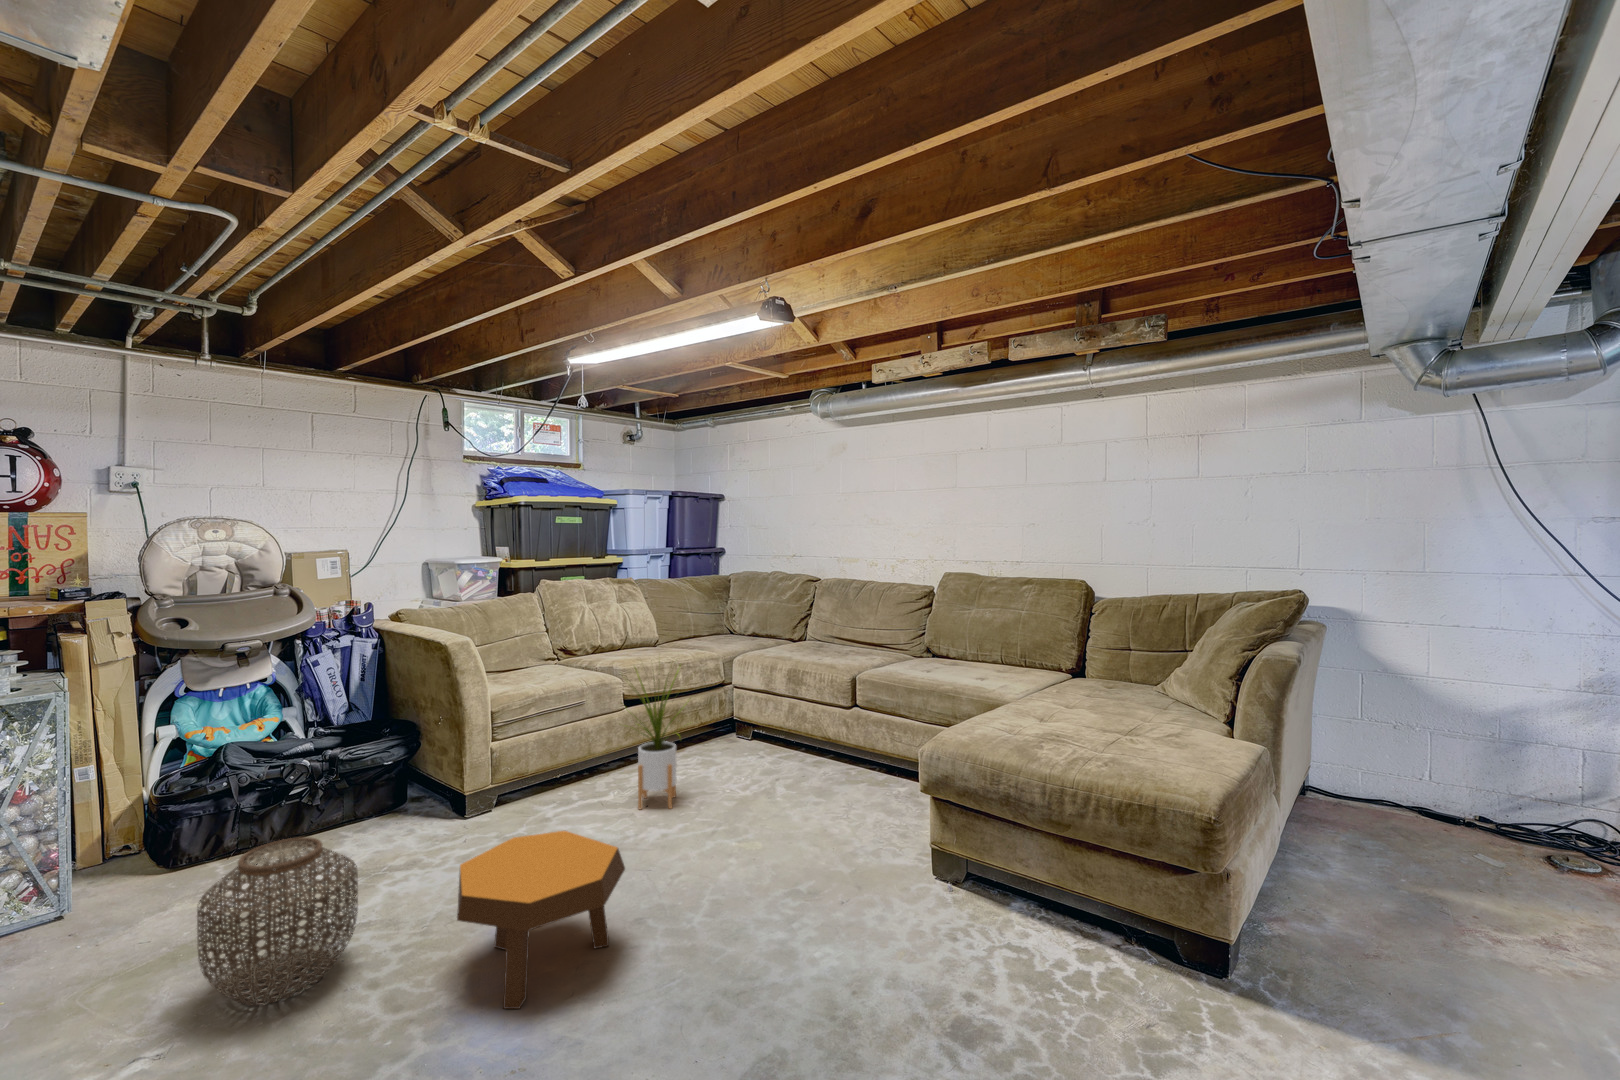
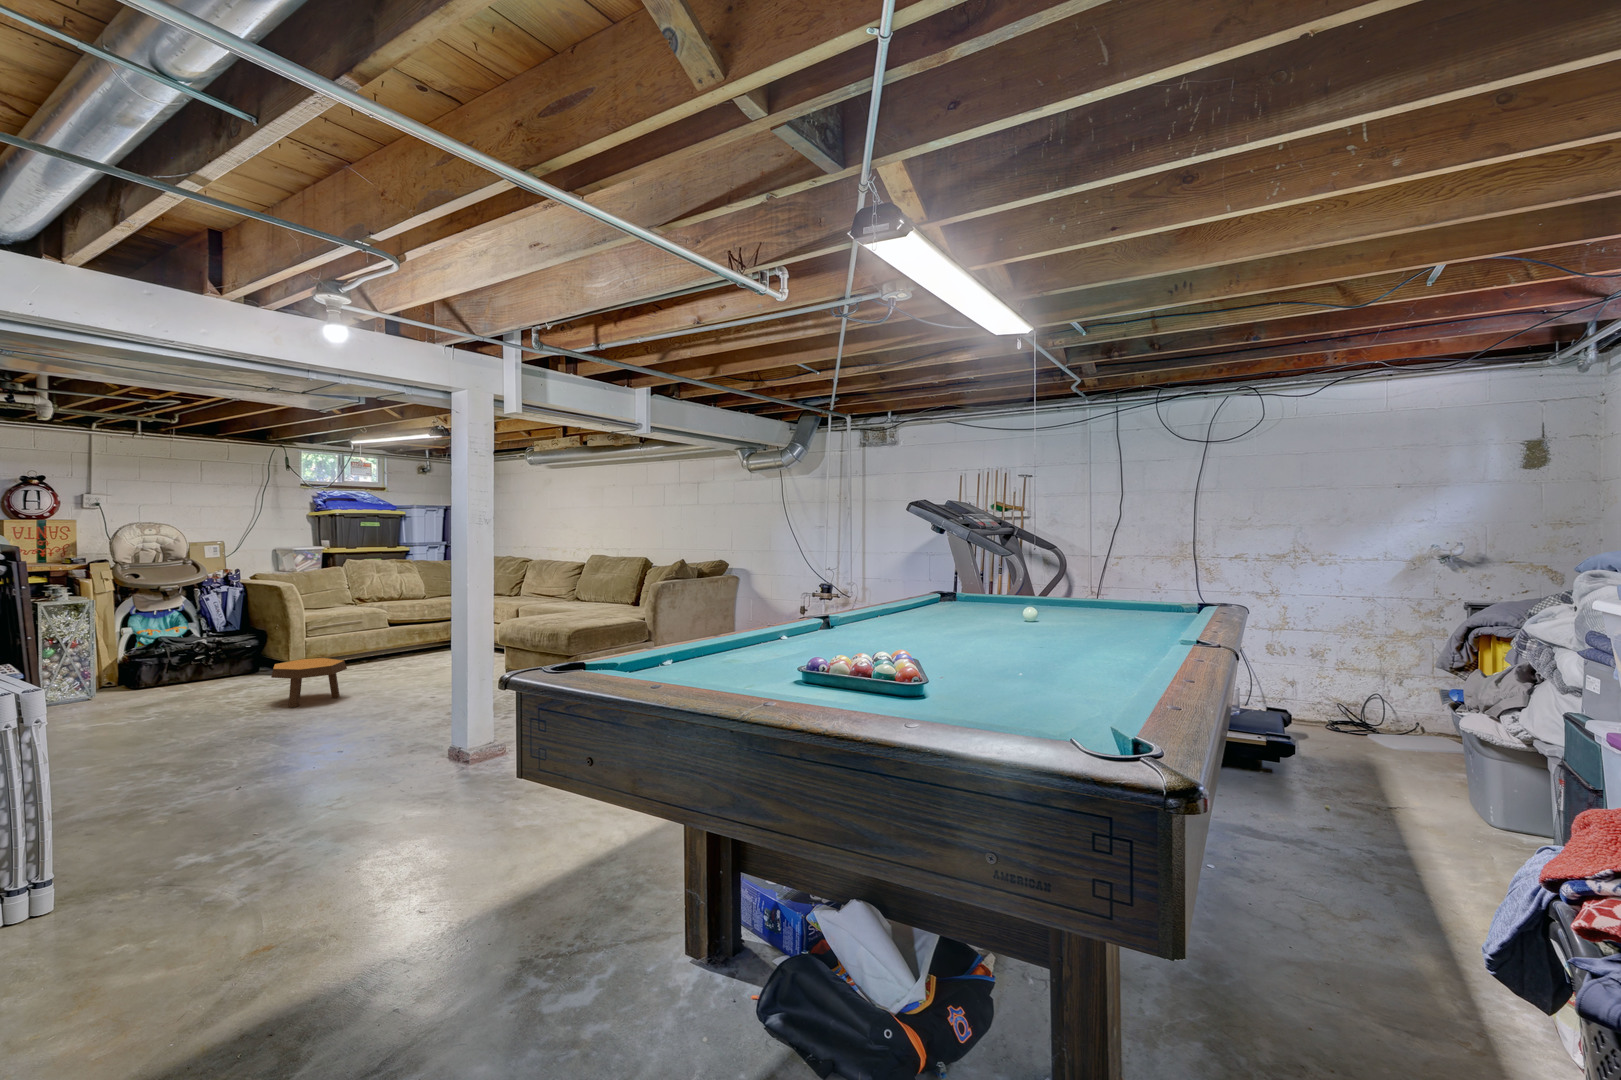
house plant: present [632,669,689,809] -> none [371,594,417,670]
woven basket: present [197,837,358,1006] -> none [167,653,231,709]

